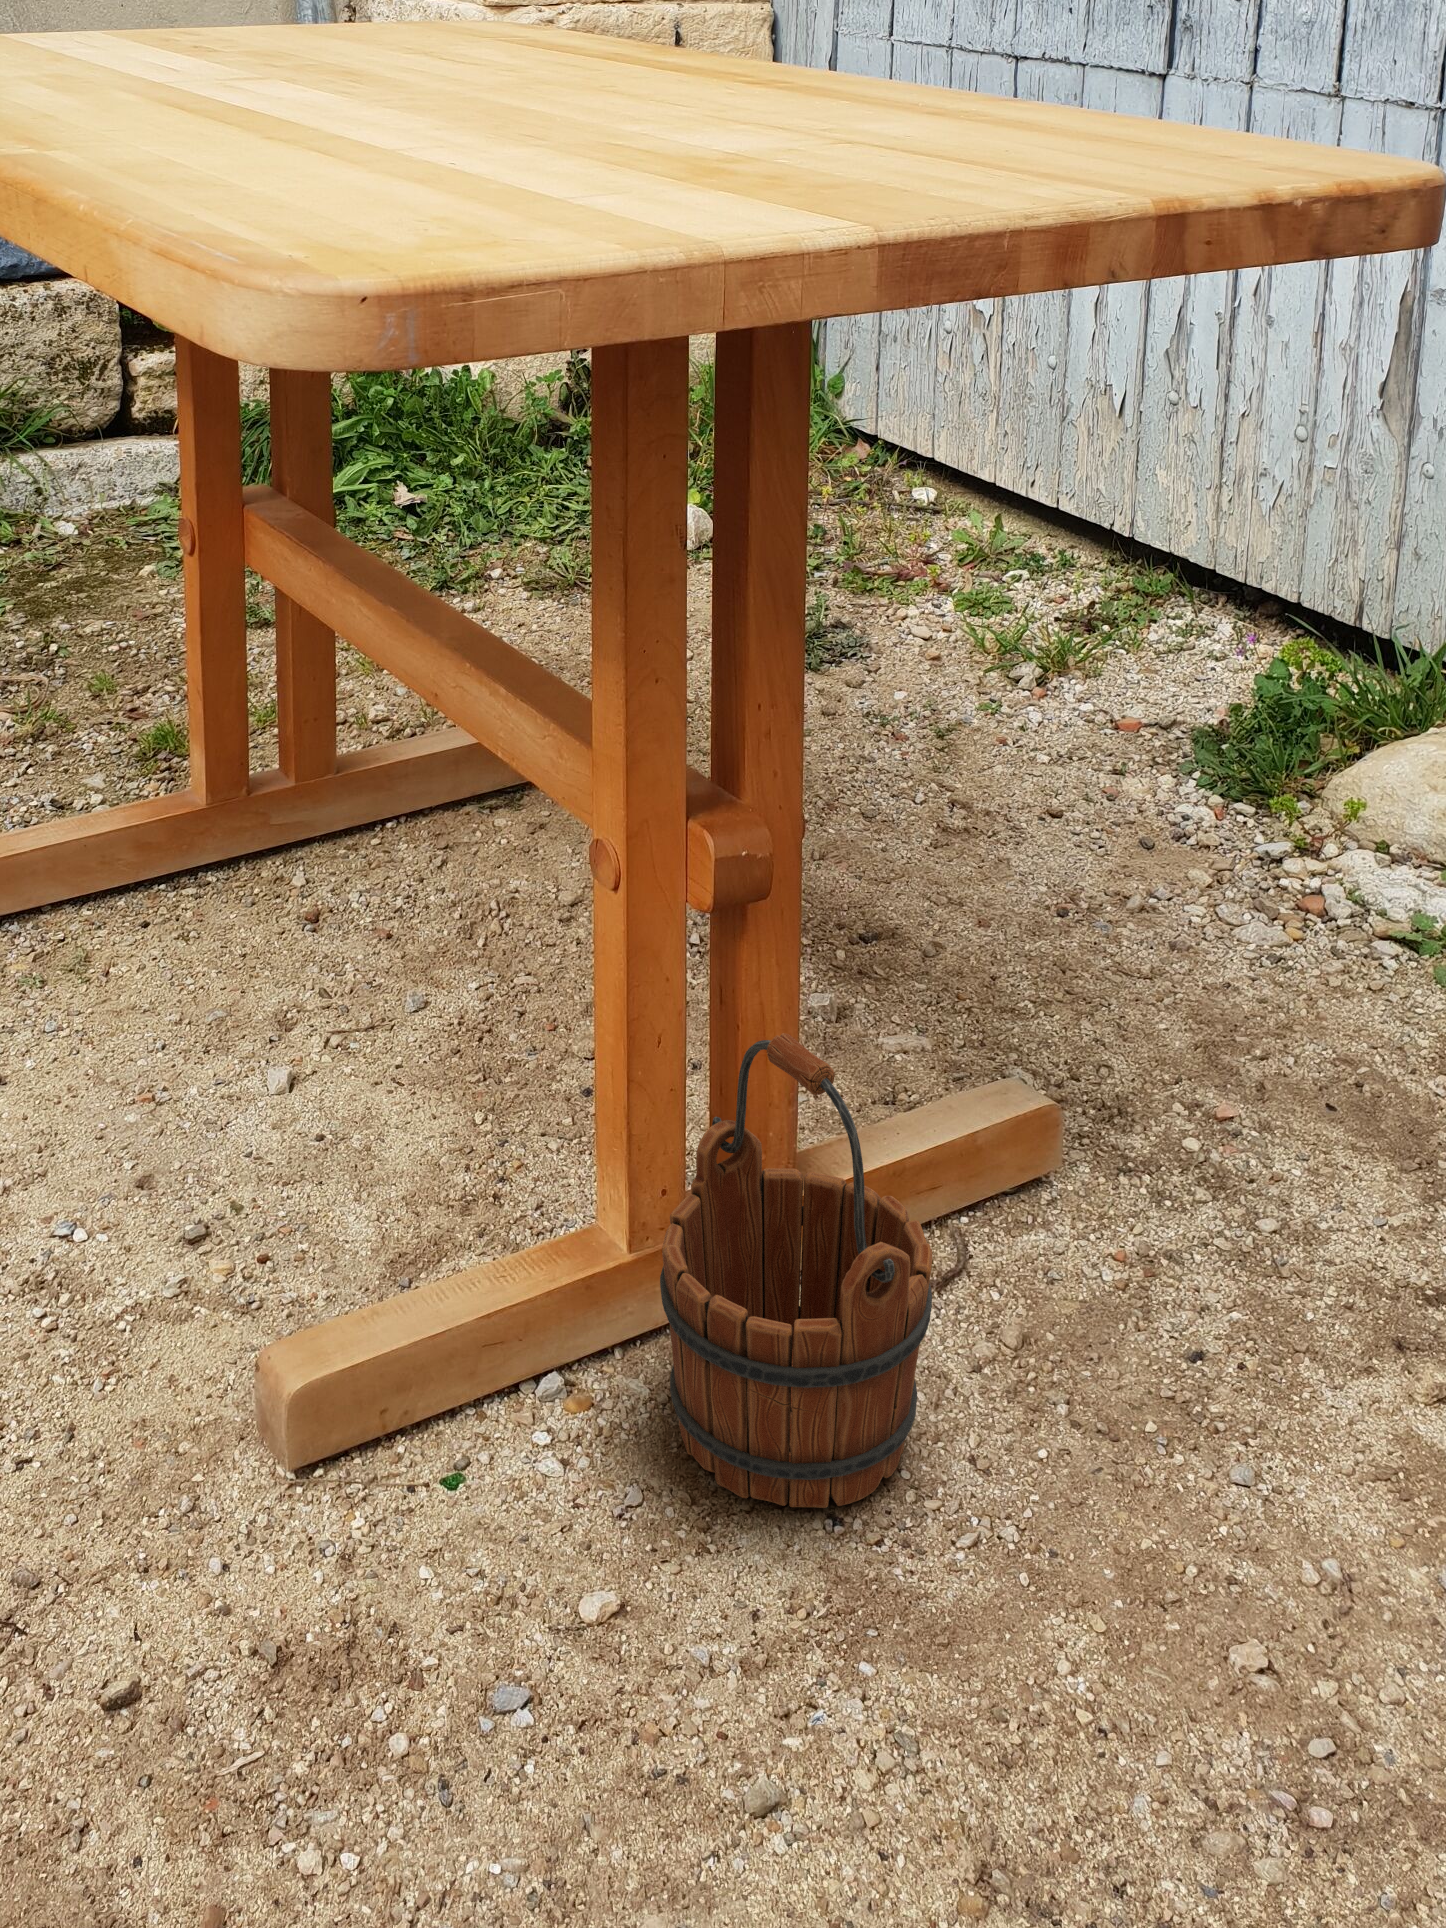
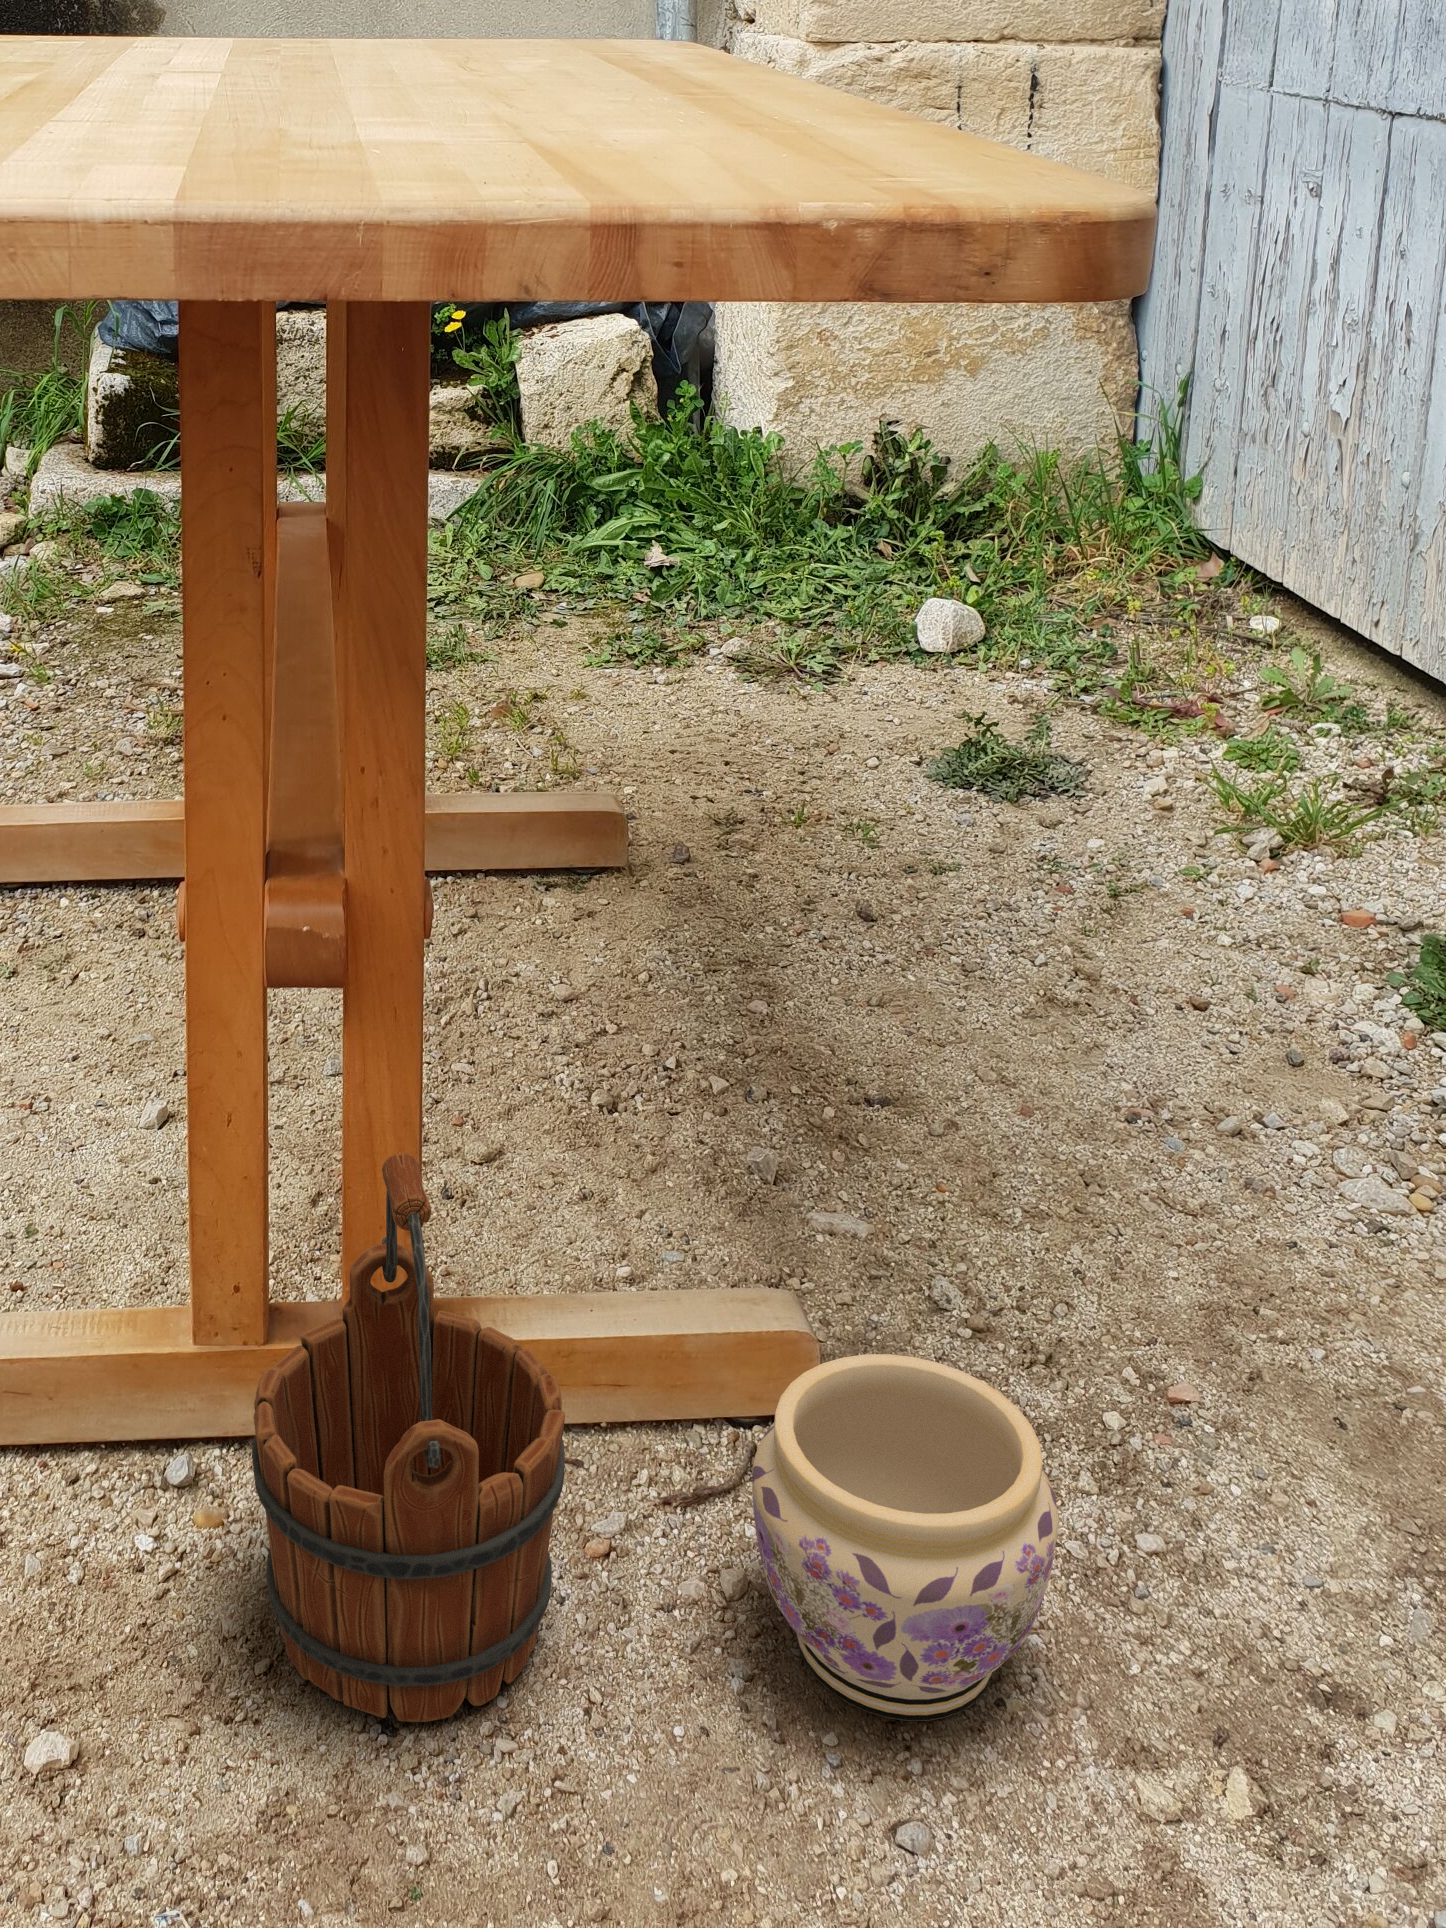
planter: none [1038,1118,1286,1397] -> present [752,1354,1059,1721]

